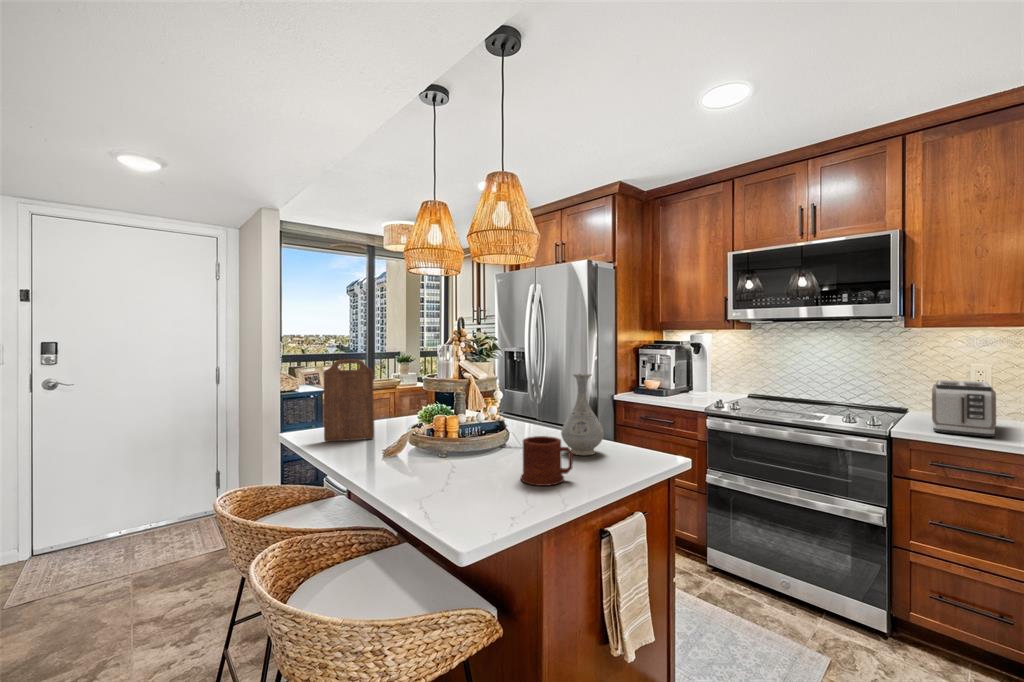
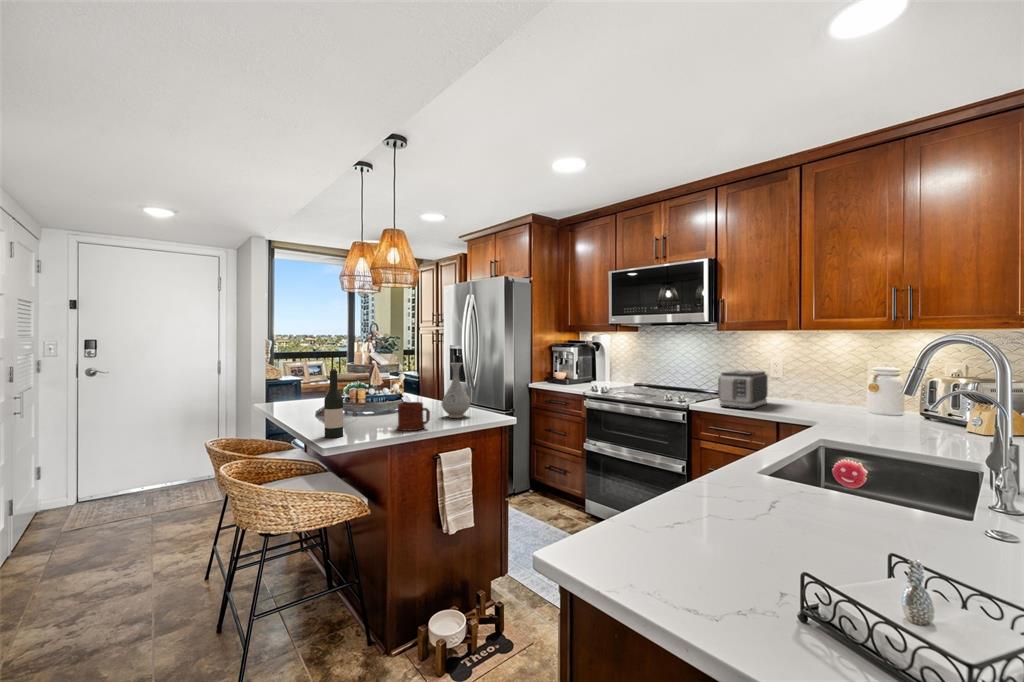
cutting board: present [324,359,374,442] -> none [286,353,322,410]
wine bottle: none [419,388,450,505] -> present [324,369,343,438]

